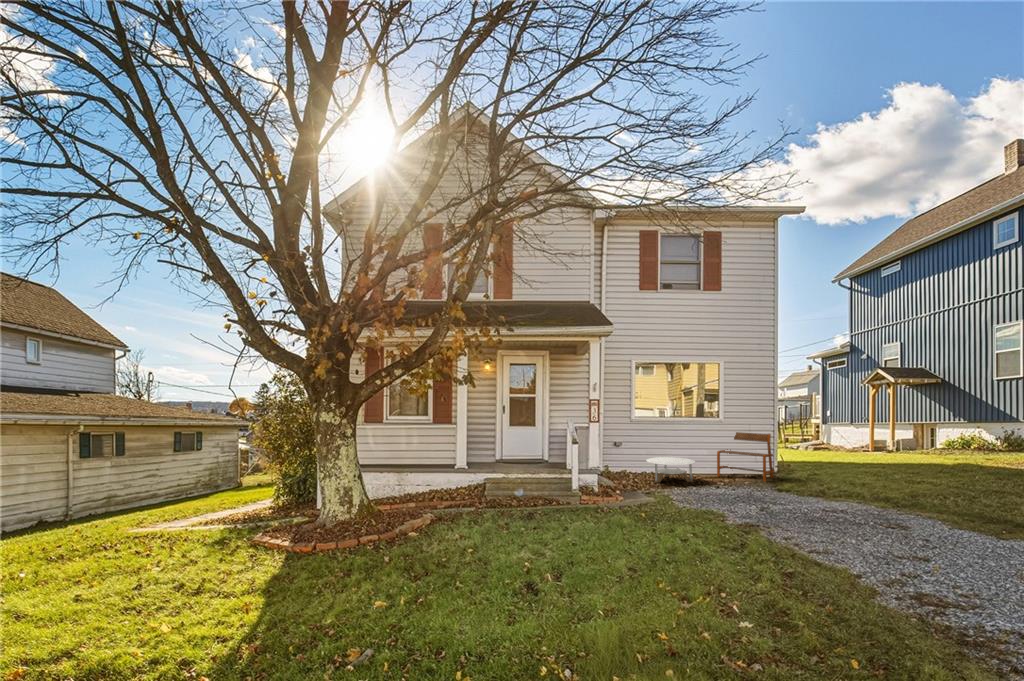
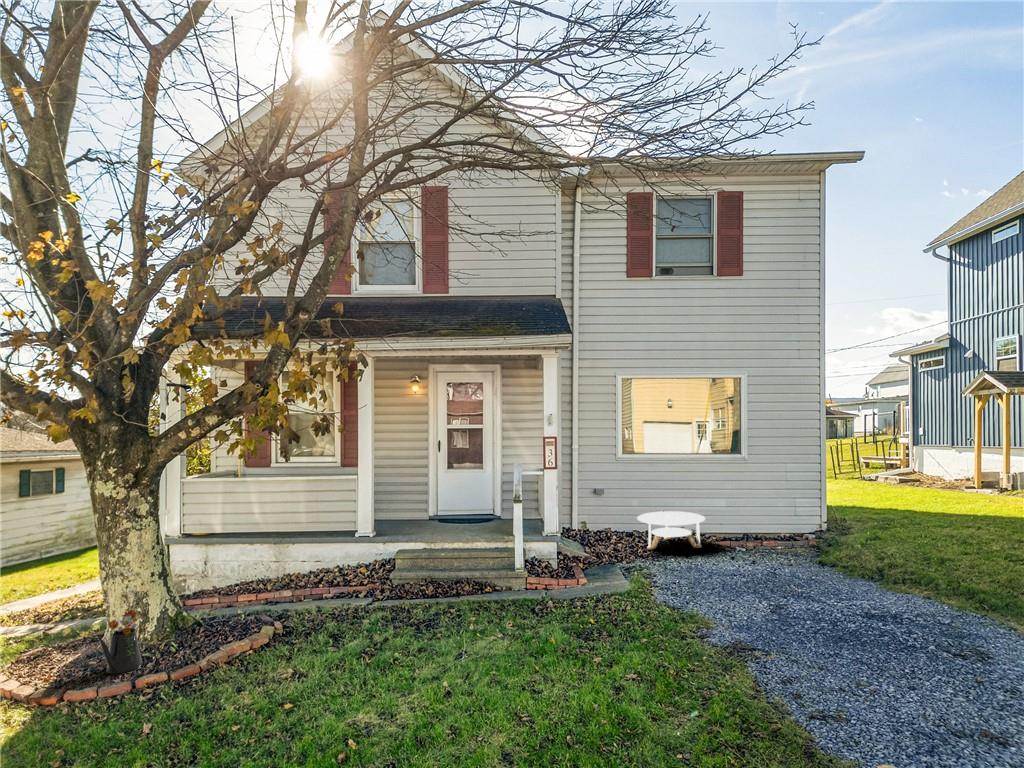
bench: present [717,432,774,482] -> none [739,473,819,547]
watering can: none [329,498,351,540] -> present [100,610,143,674]

